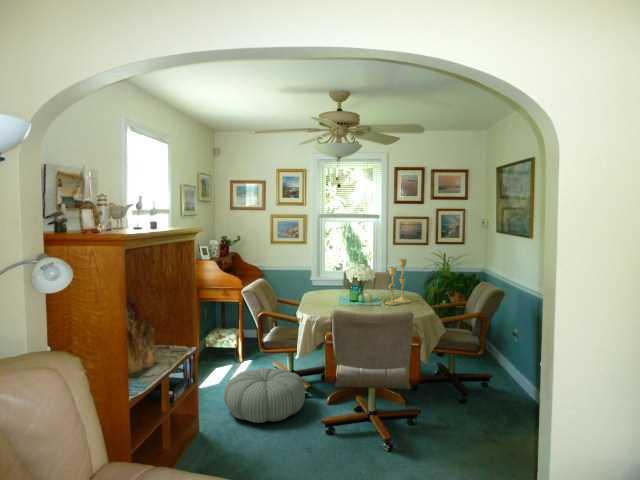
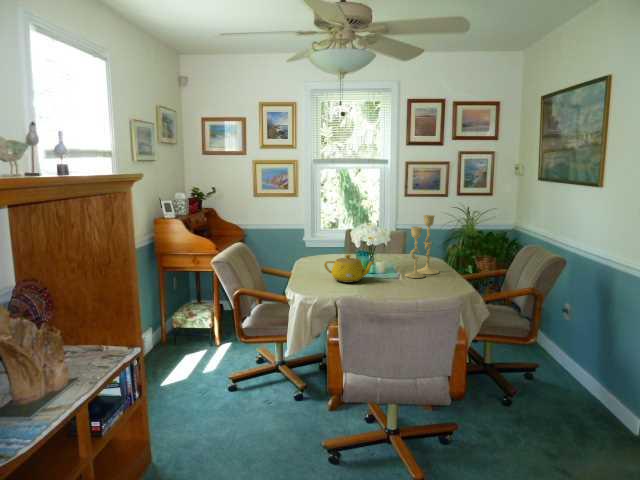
teapot: none [325,287,363,307] -> present [324,255,374,283]
pouf: present [224,368,305,423] -> none [187,363,298,446]

